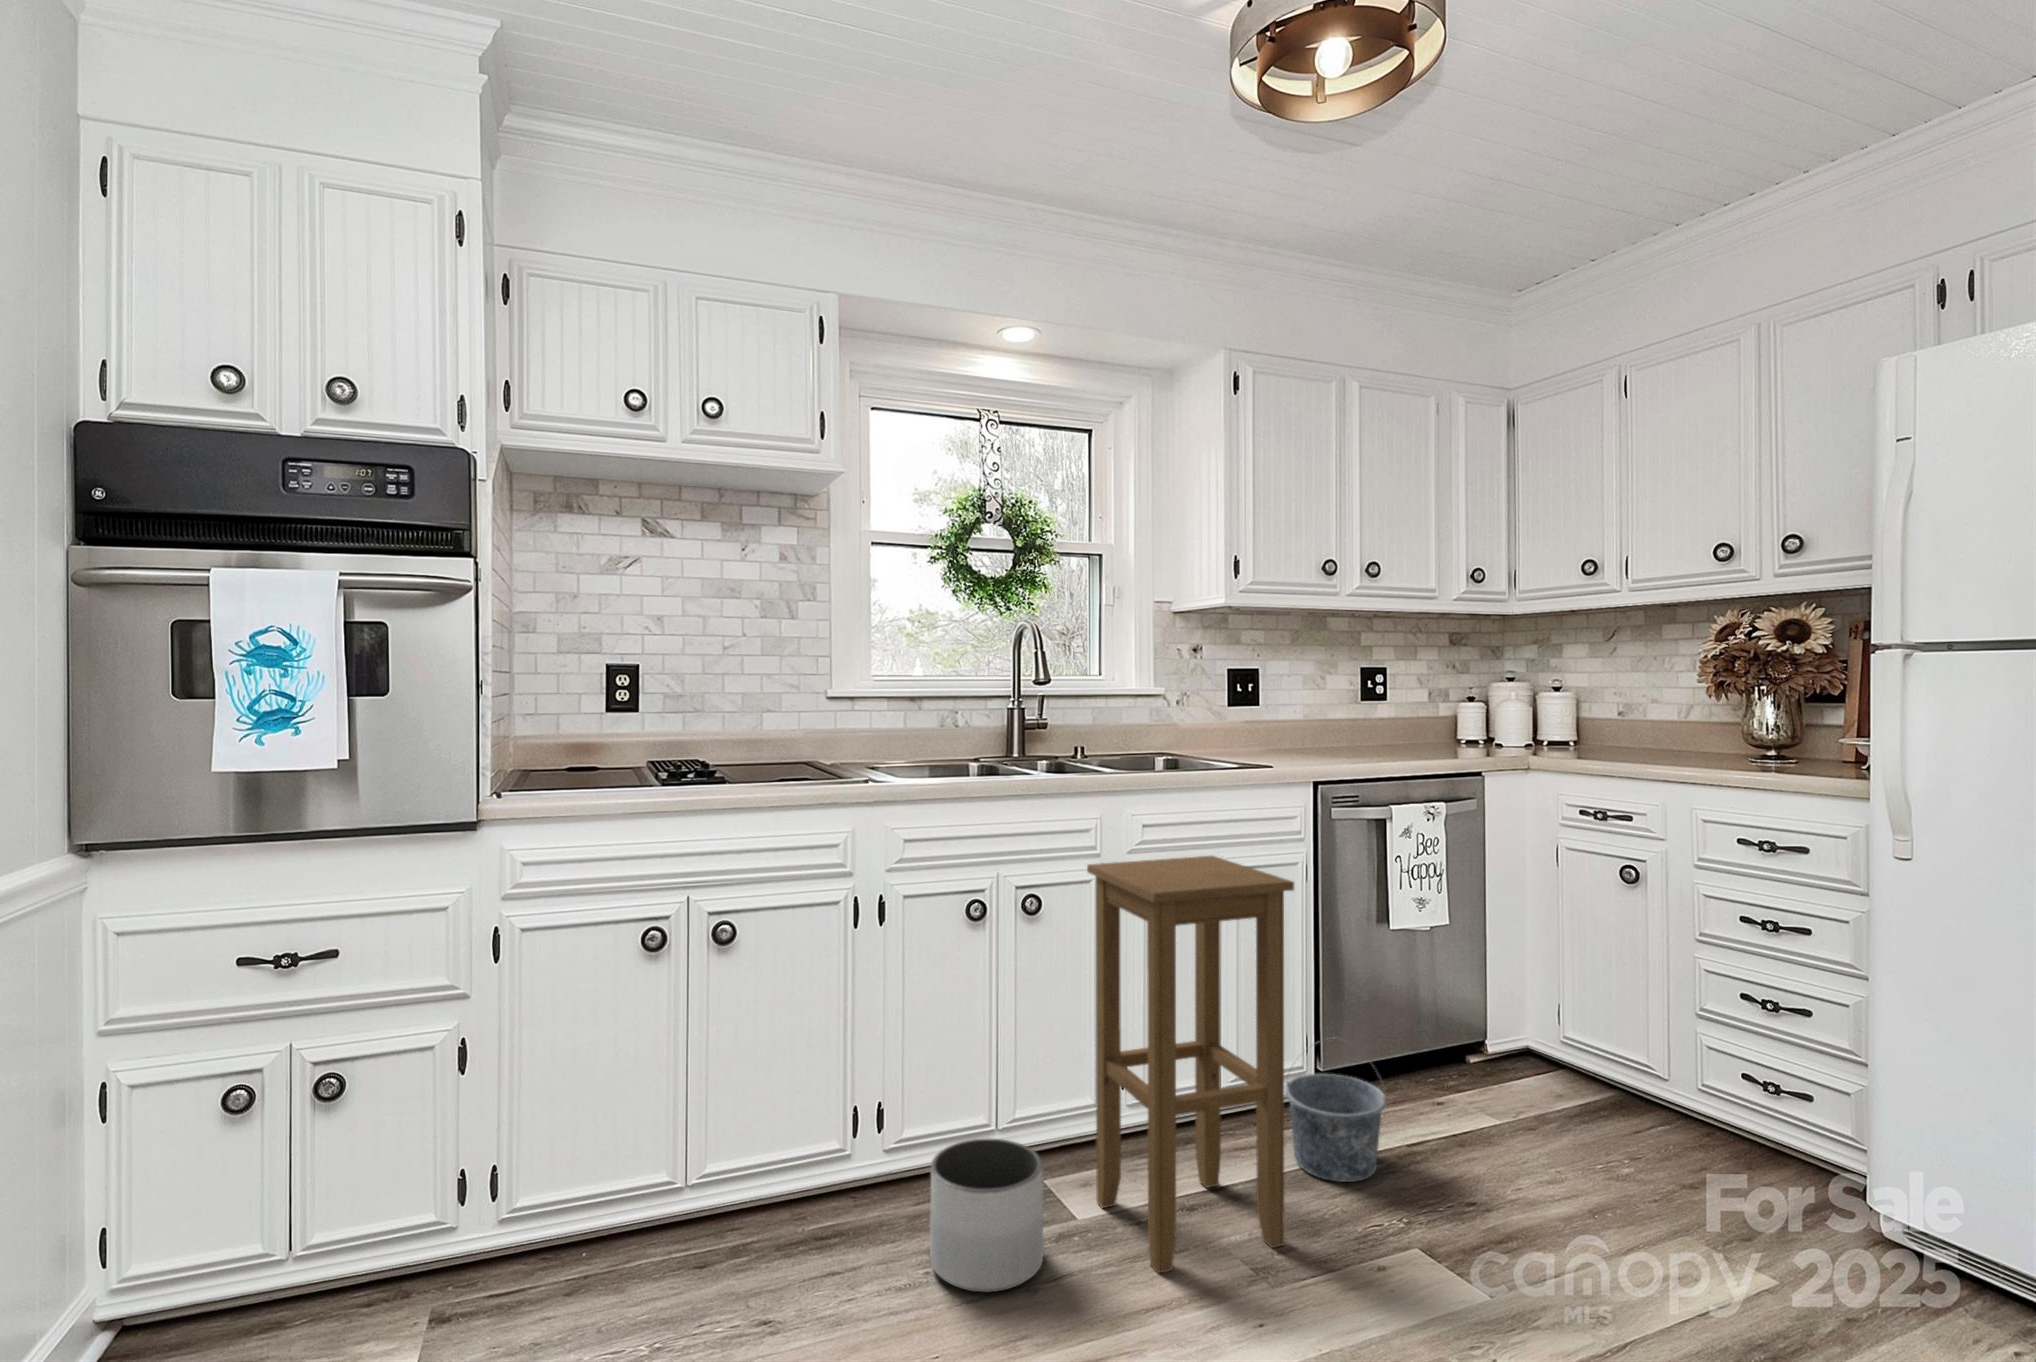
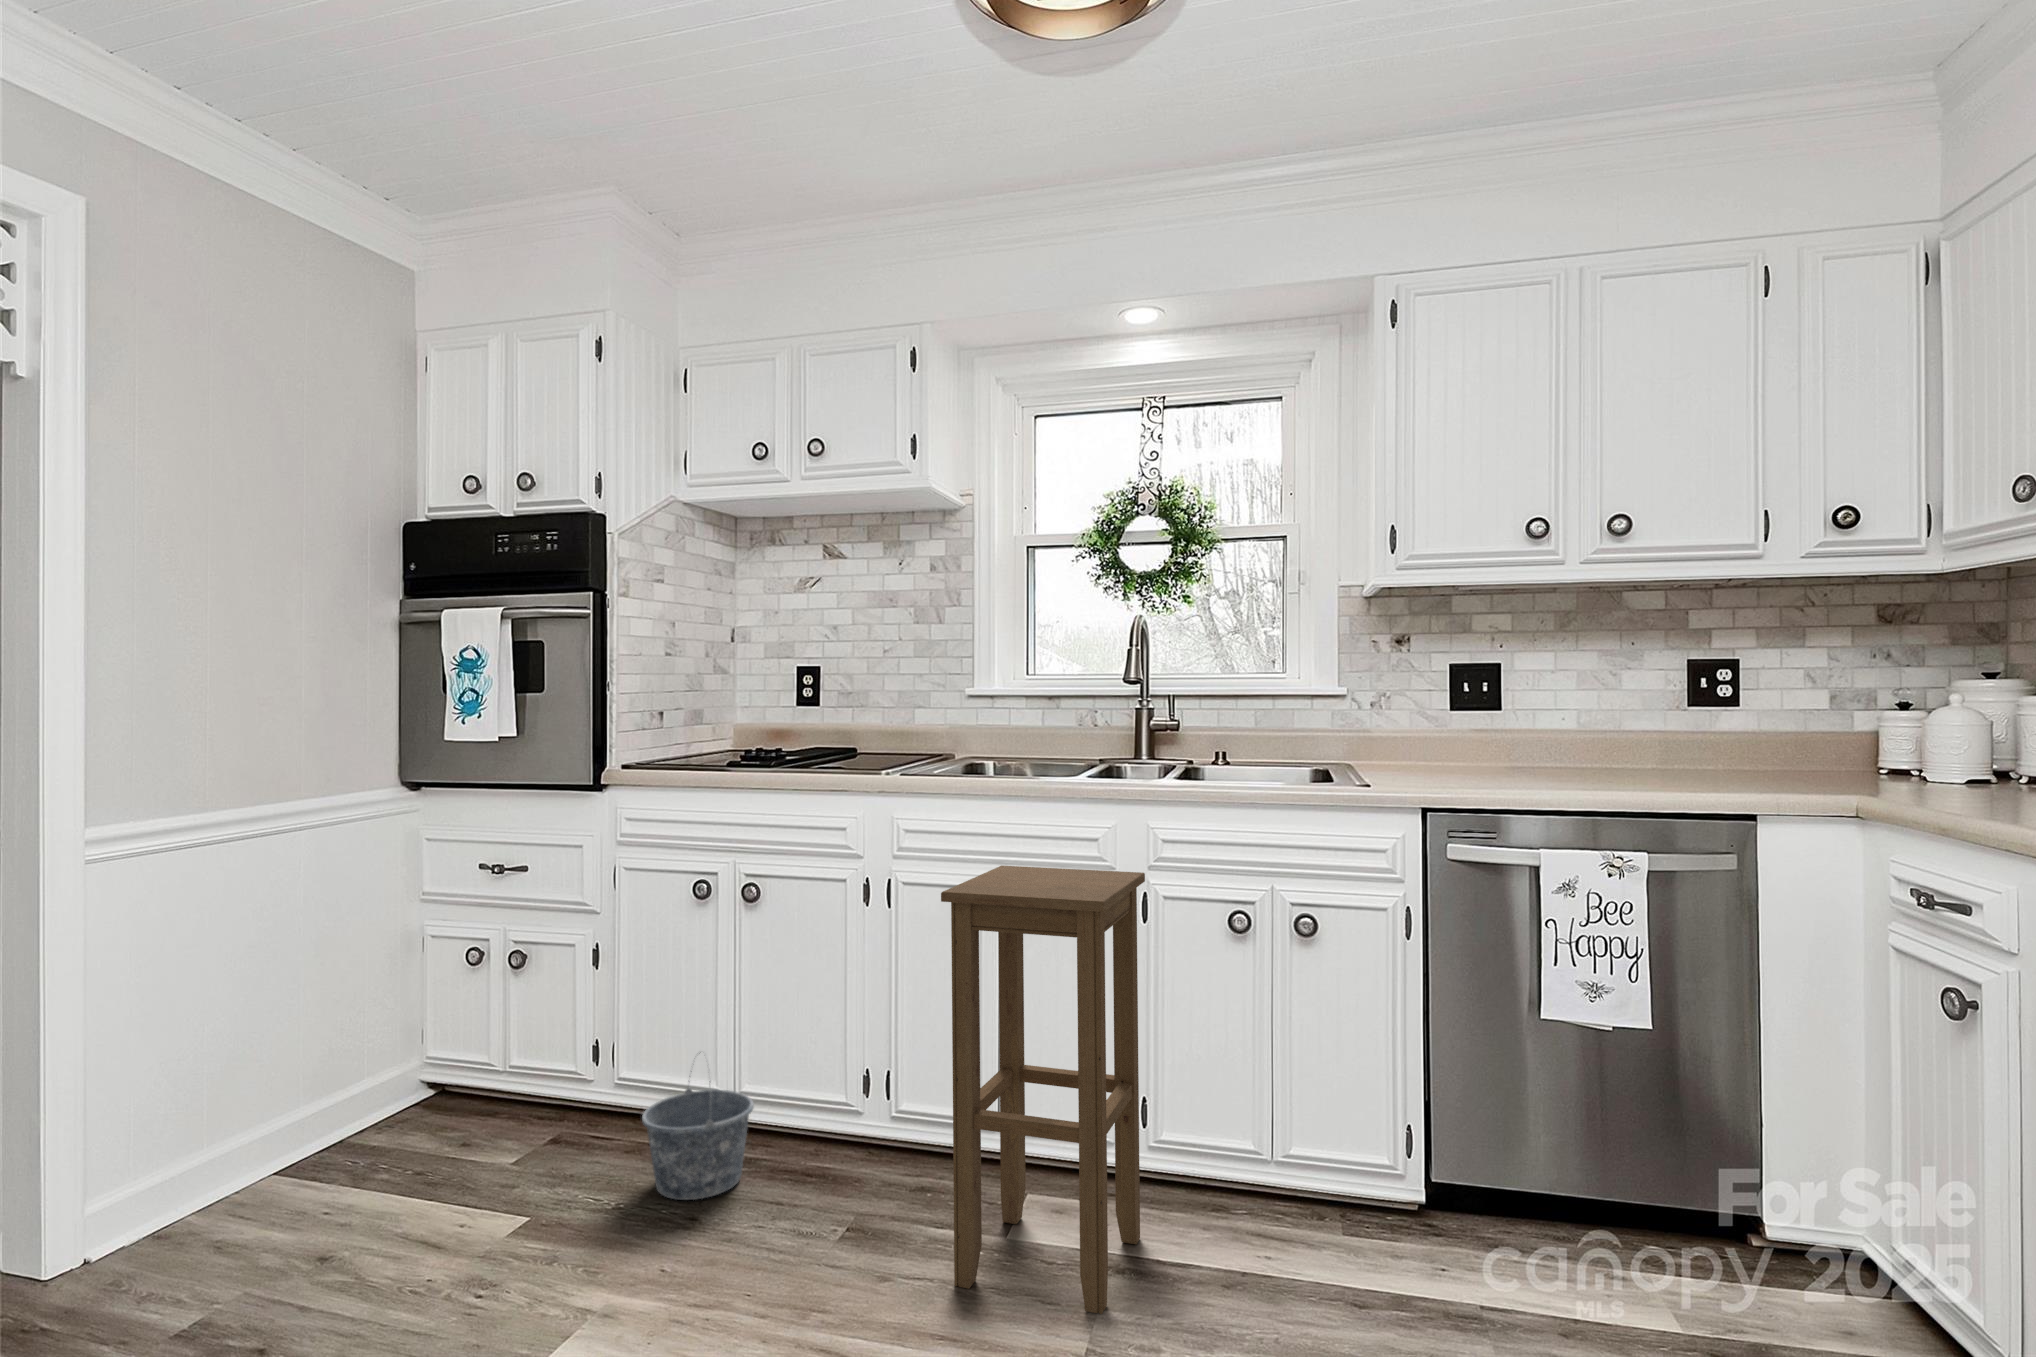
bucket: present [1285,1048,1386,1182] -> present [642,1052,754,1200]
planter: present [930,1139,1044,1292] -> none [795,1110,902,1246]

